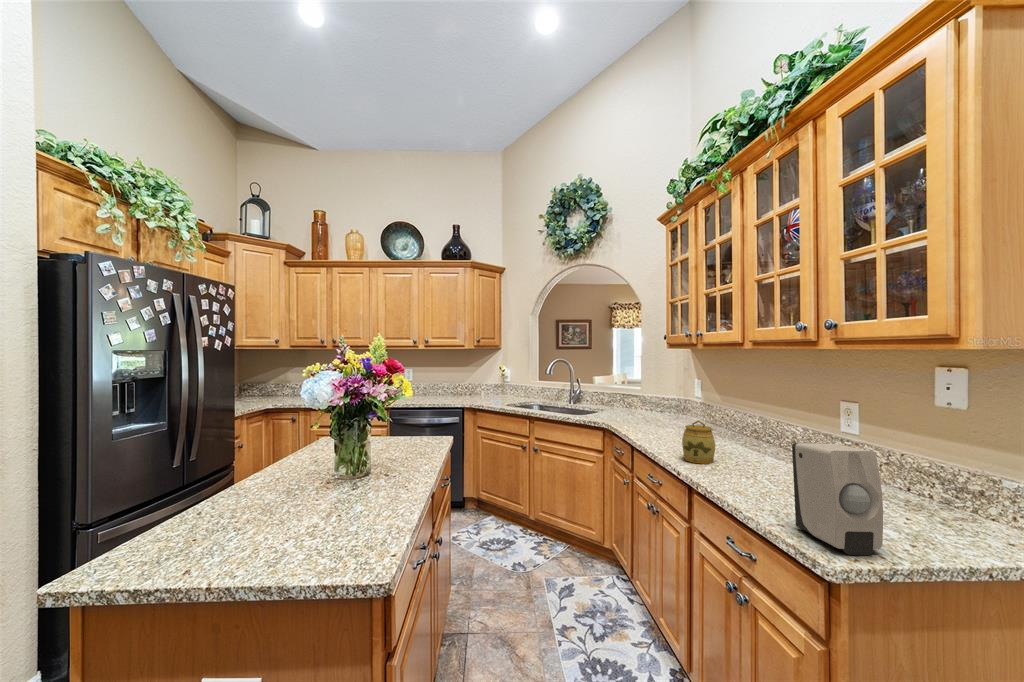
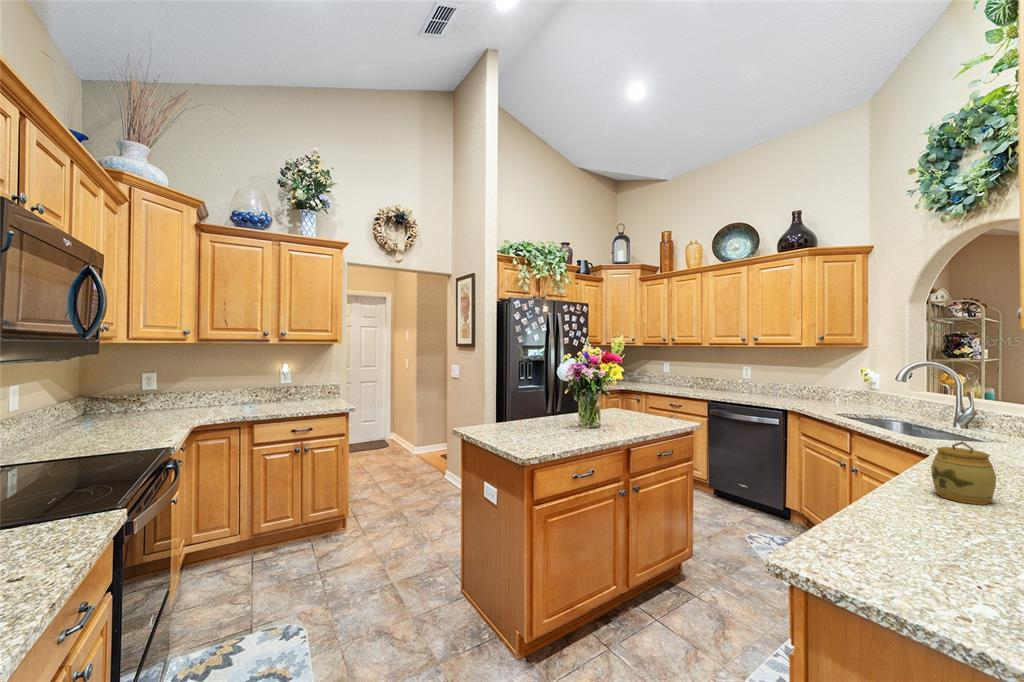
soap dispenser: present [792,443,883,555] -> none [834,452,933,594]

